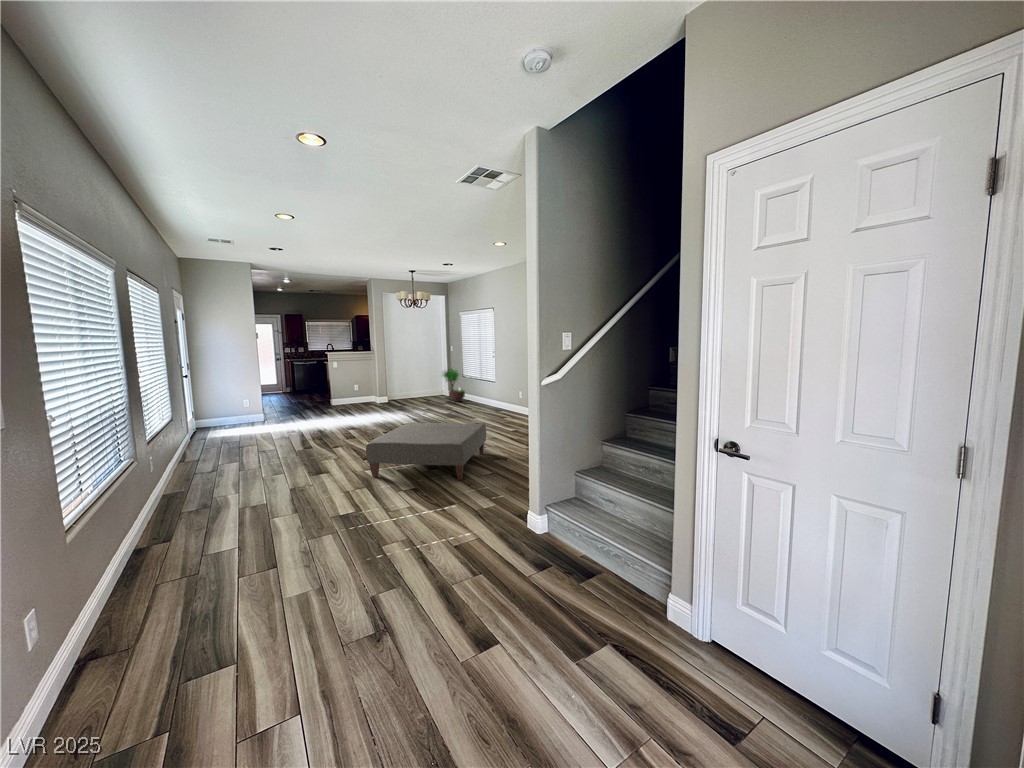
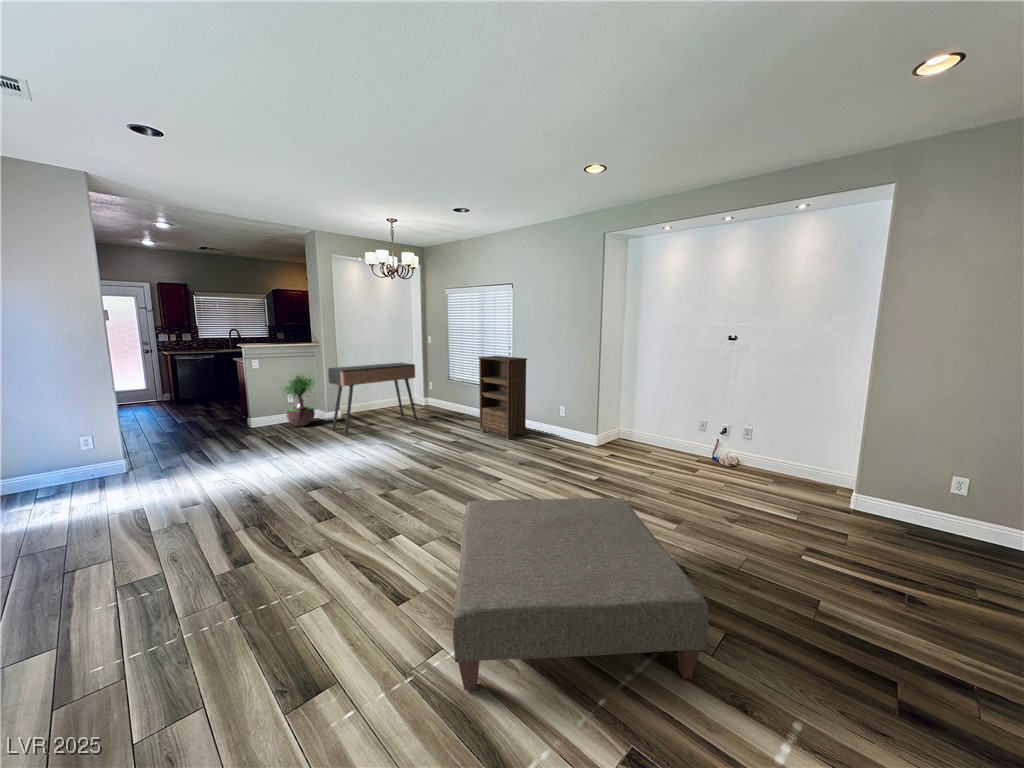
bookshelf: none [468,357,498,413] -> present [478,356,527,439]
console table: none [376,364,435,410] -> present [328,363,417,435]
potted tree: present [443,368,465,402] -> present [284,375,315,426]

